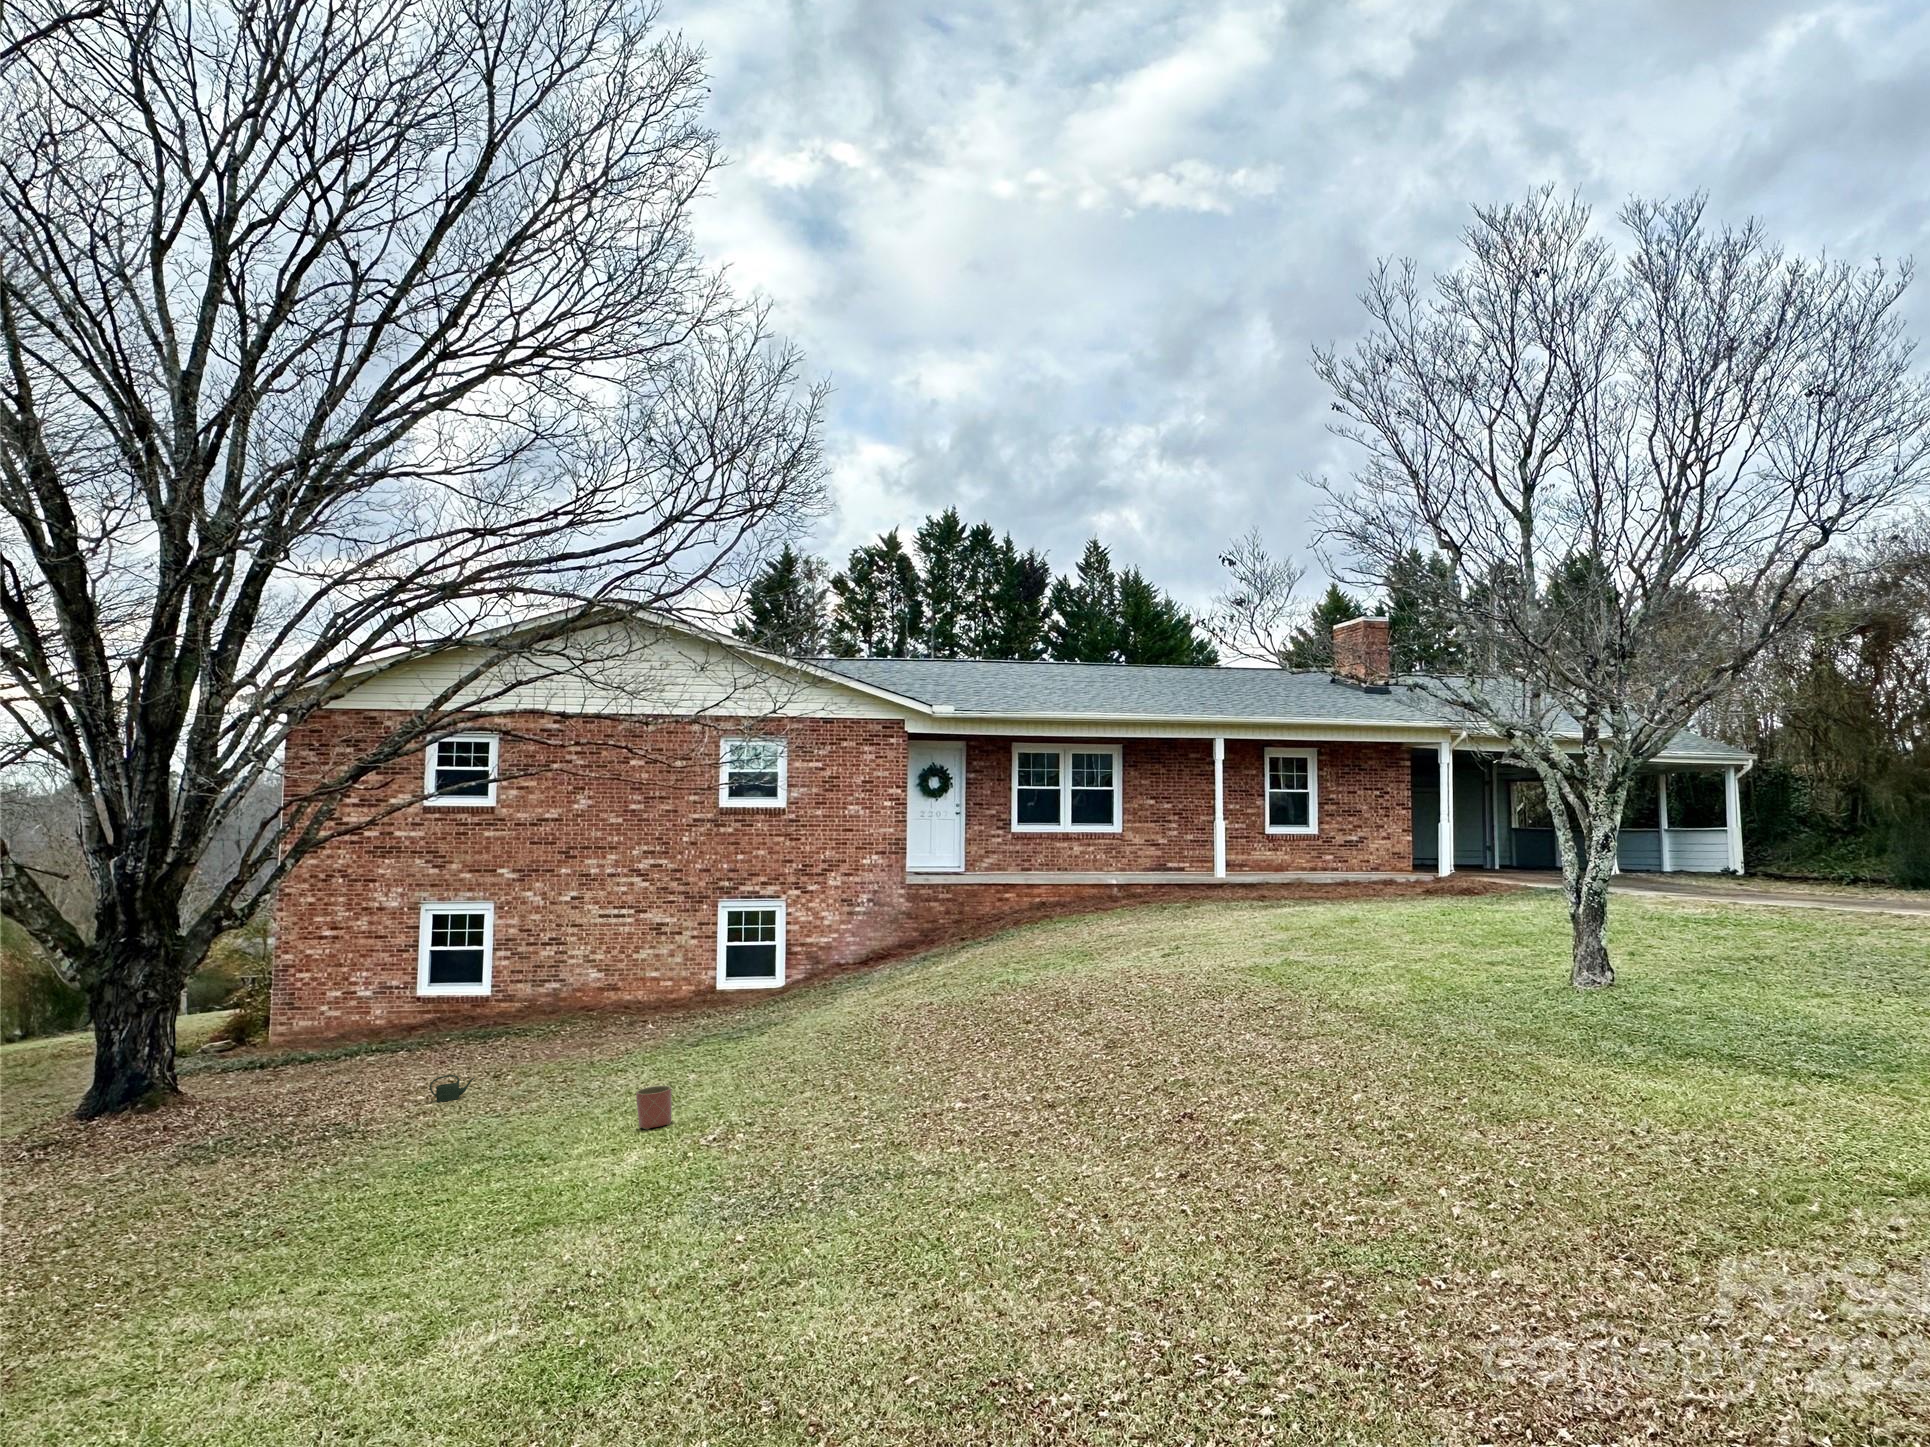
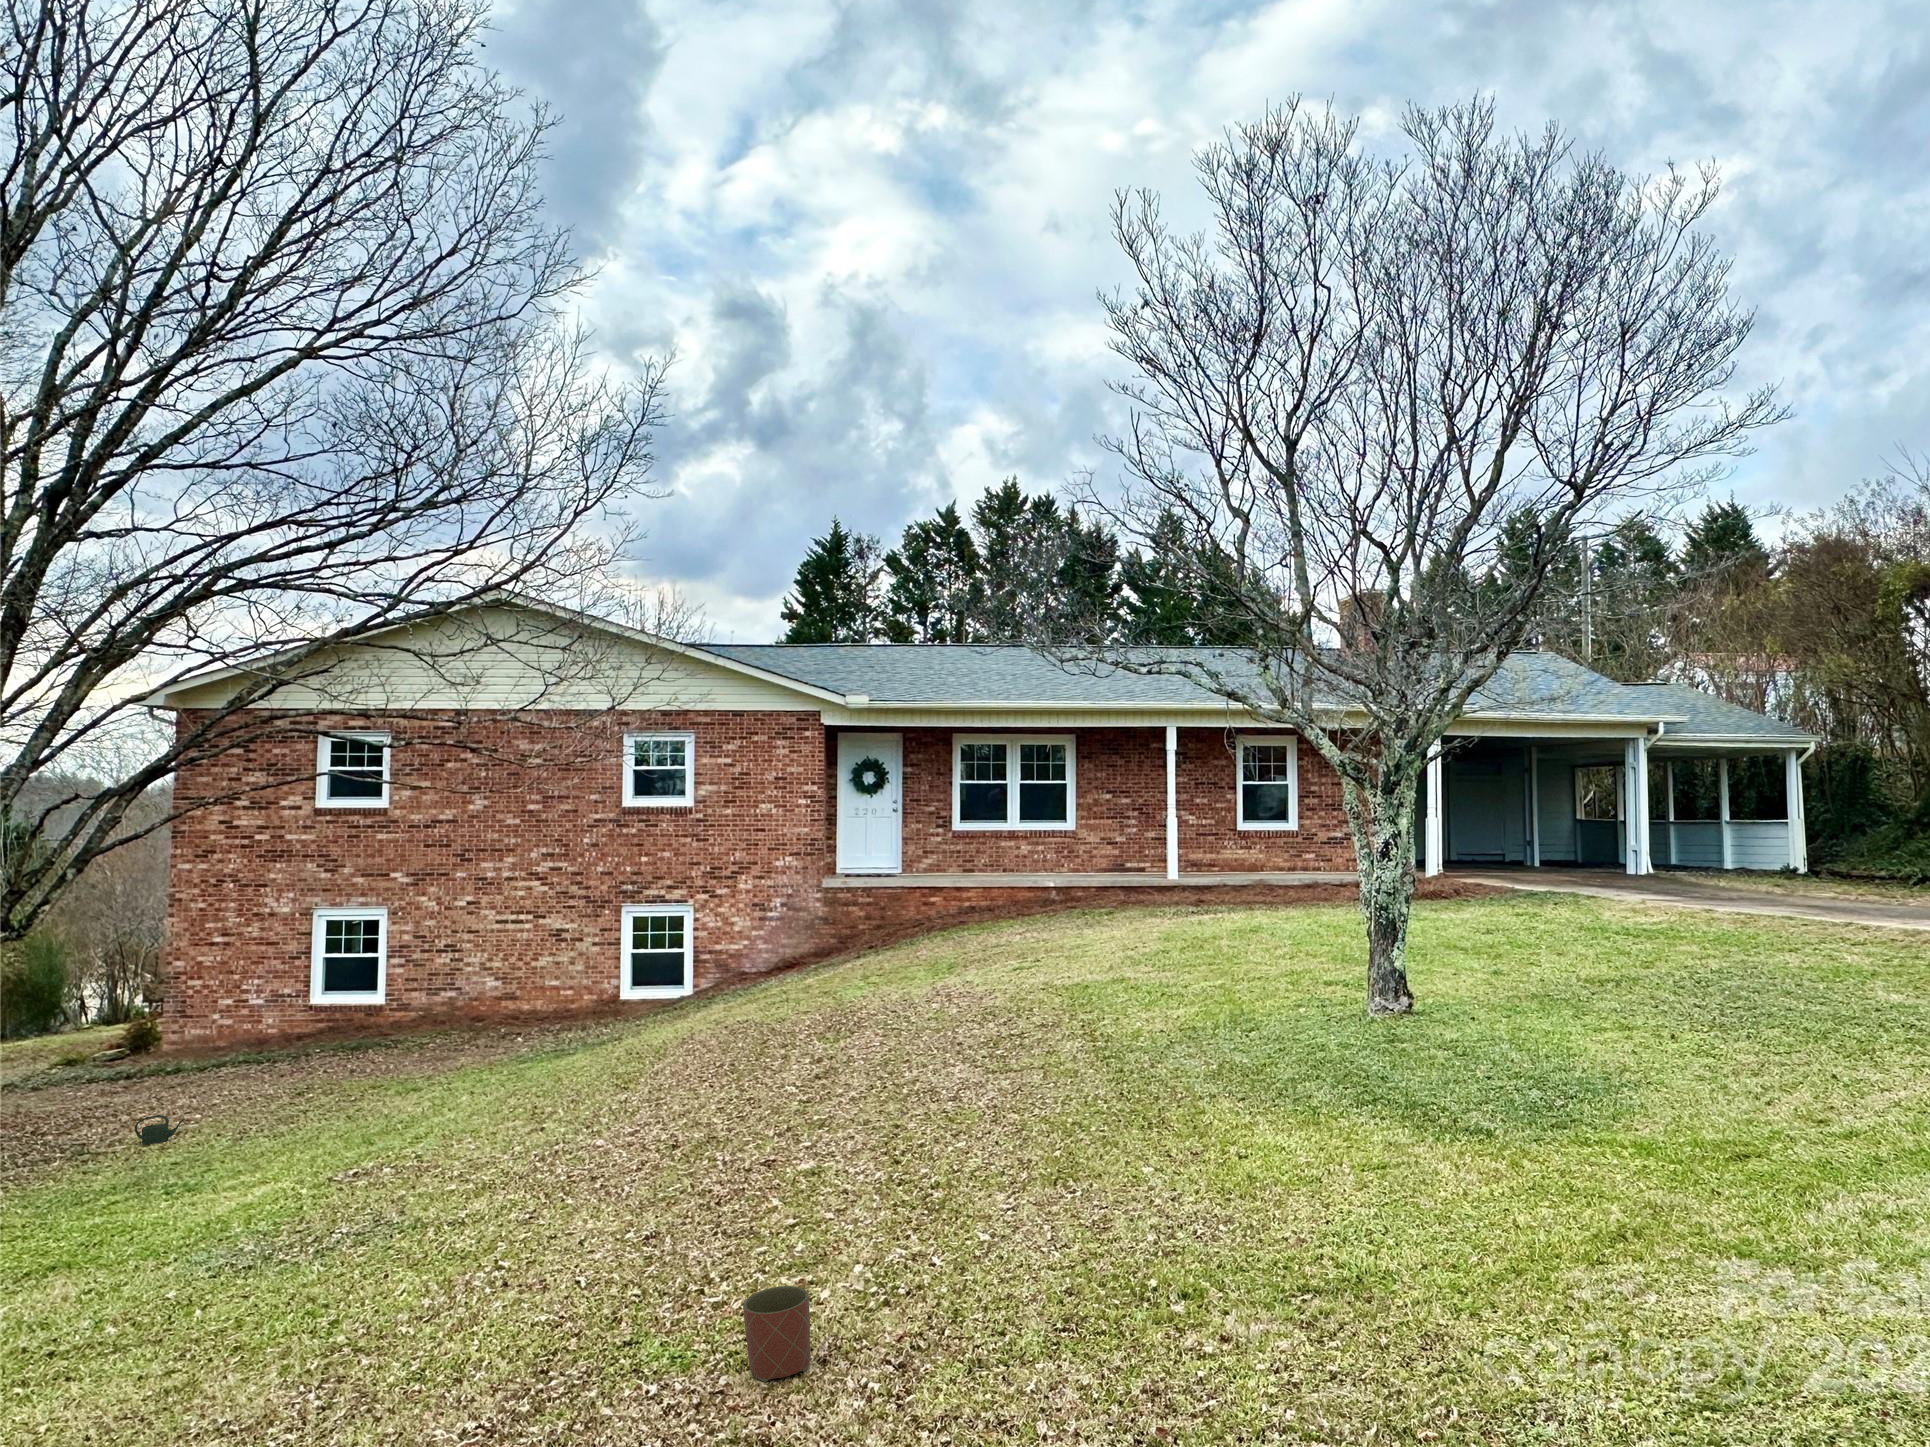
planter: present [636,1086,672,1130] -> present [743,1286,811,1382]

